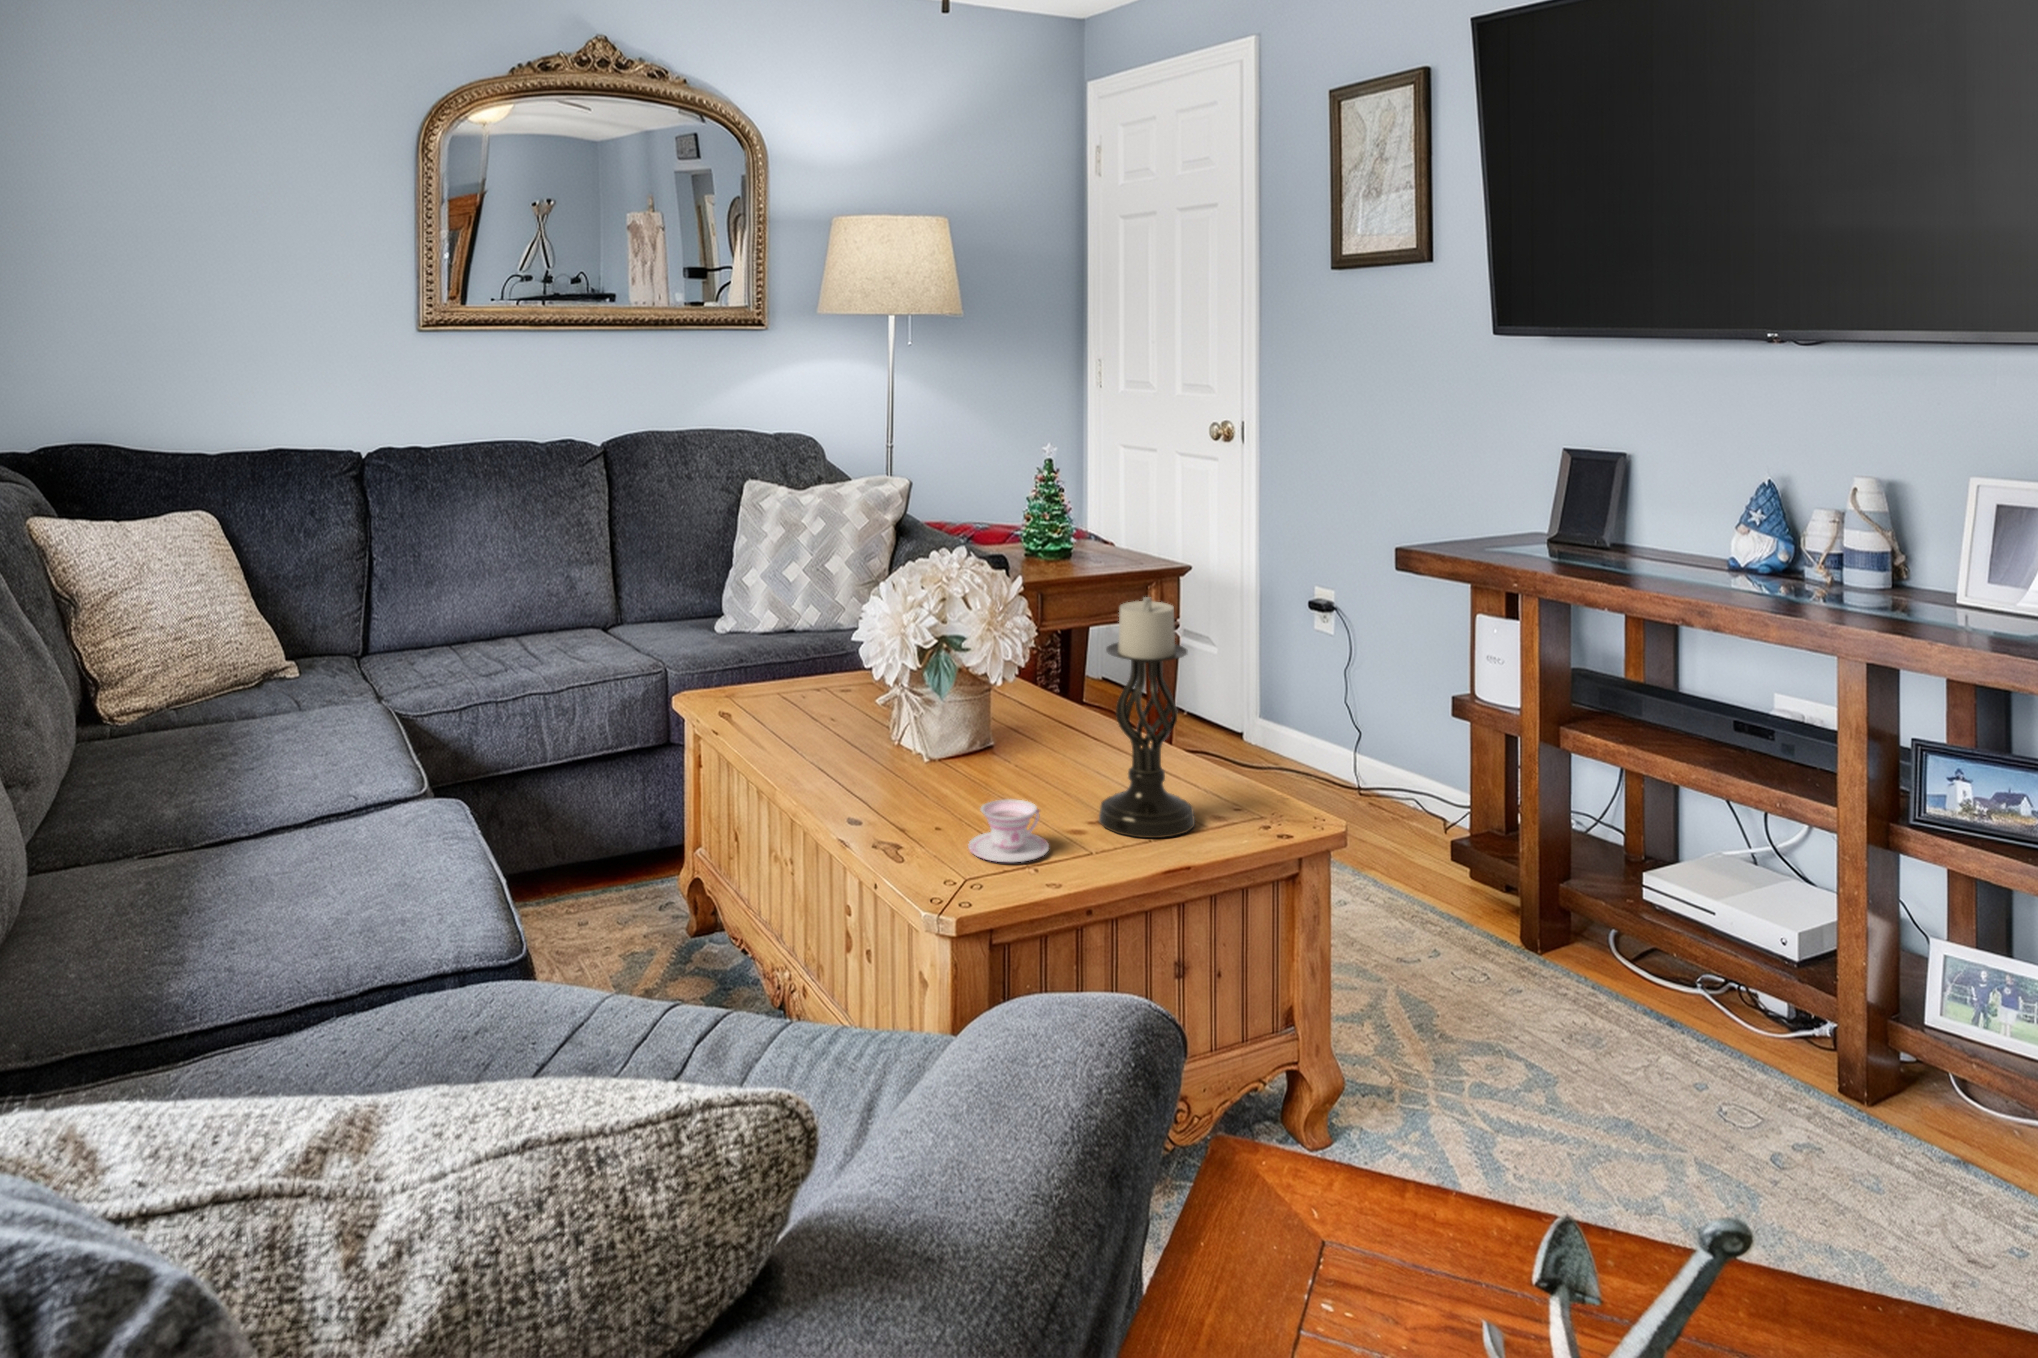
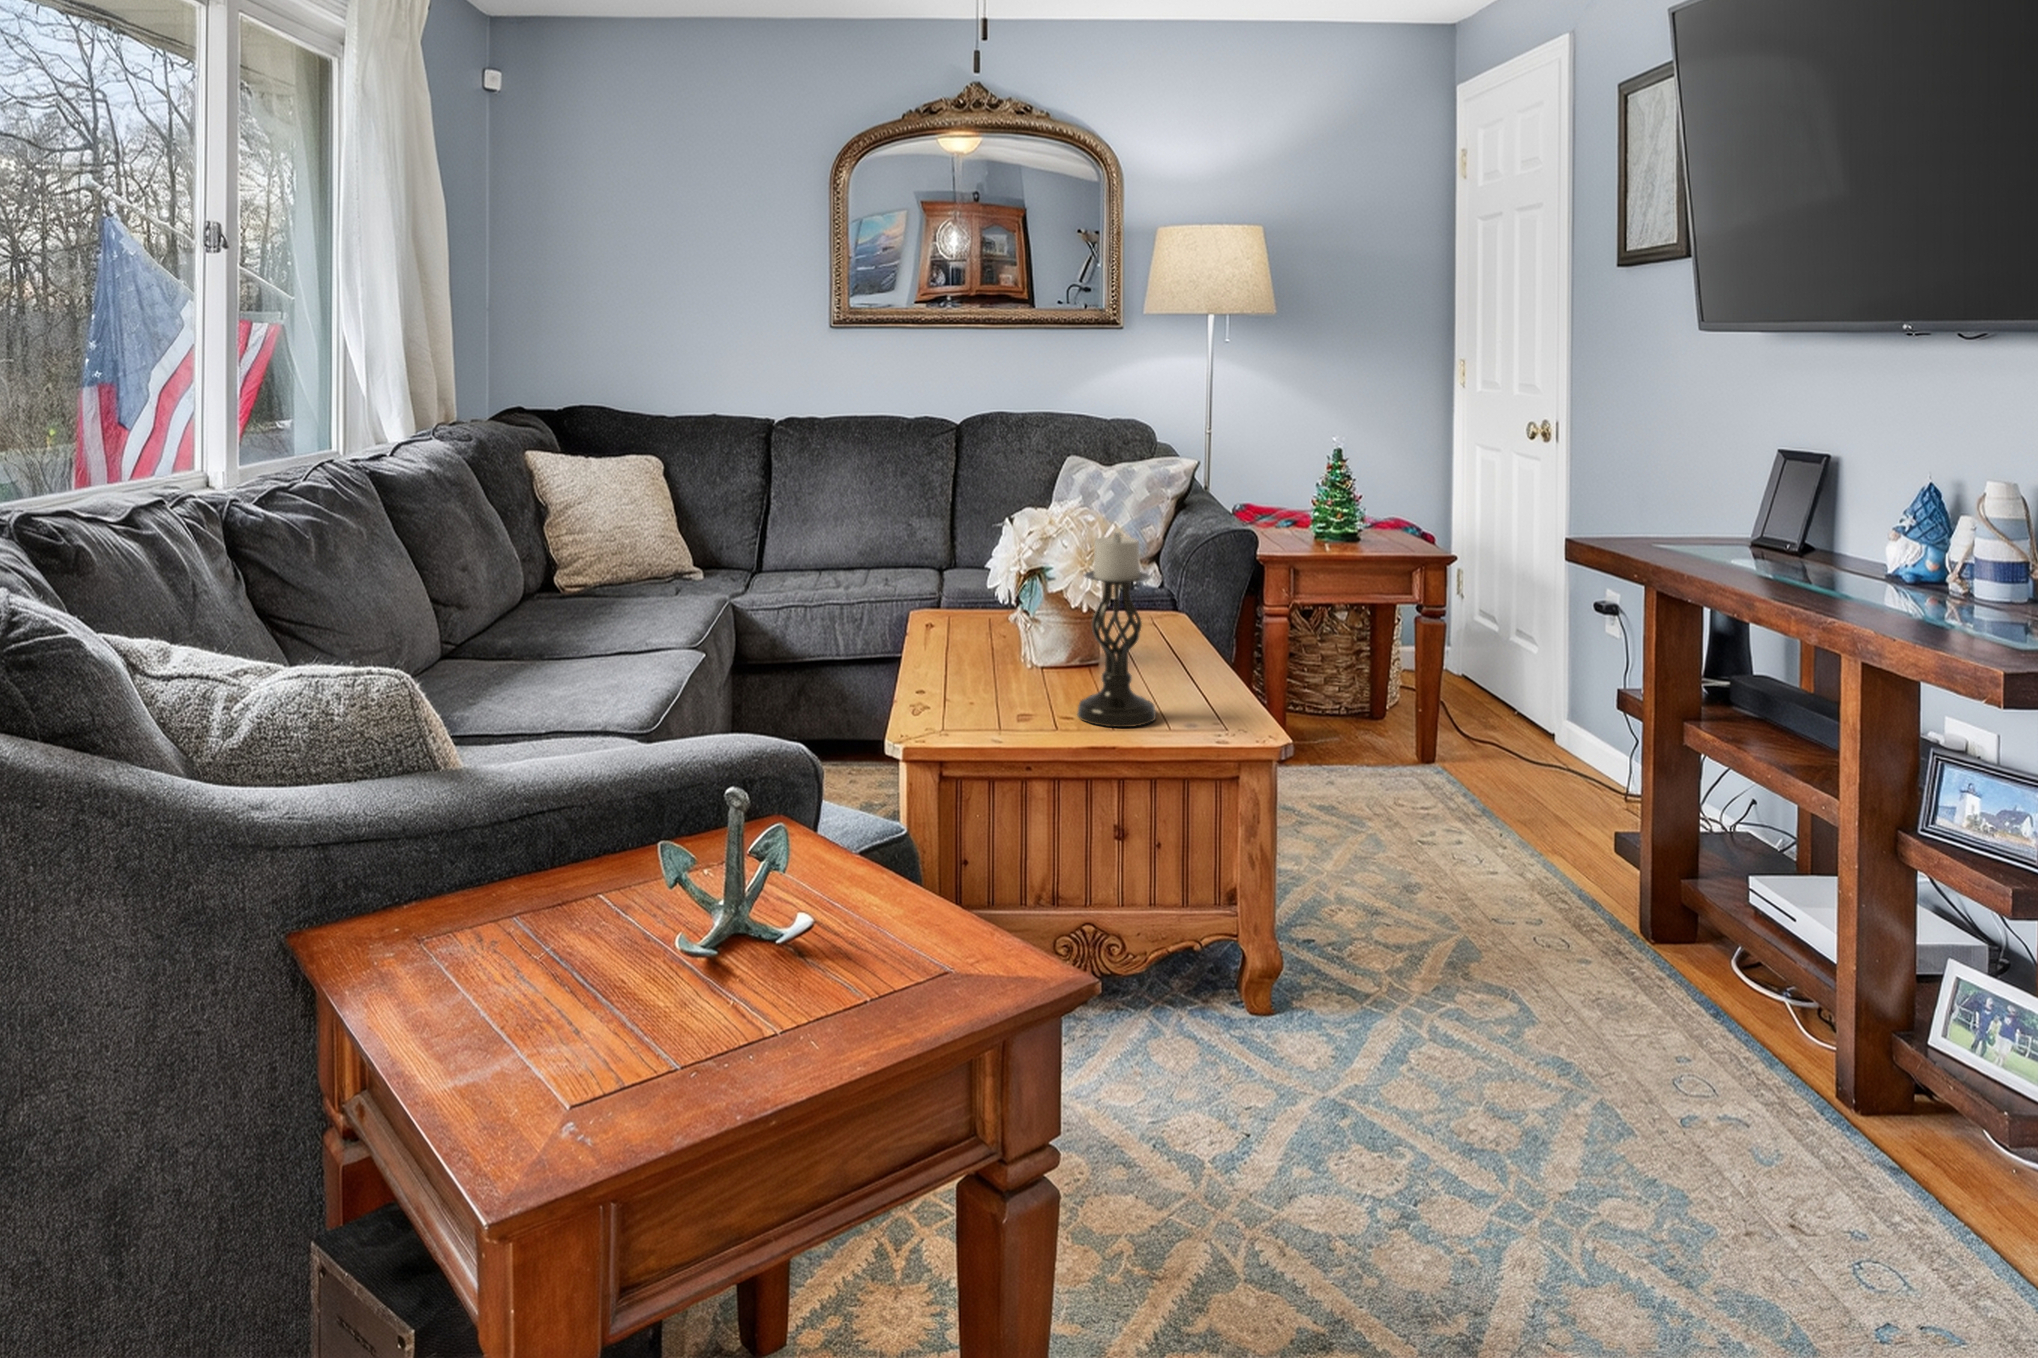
teacup: present [968,799,1049,862] -> none [953,679,1016,724]

